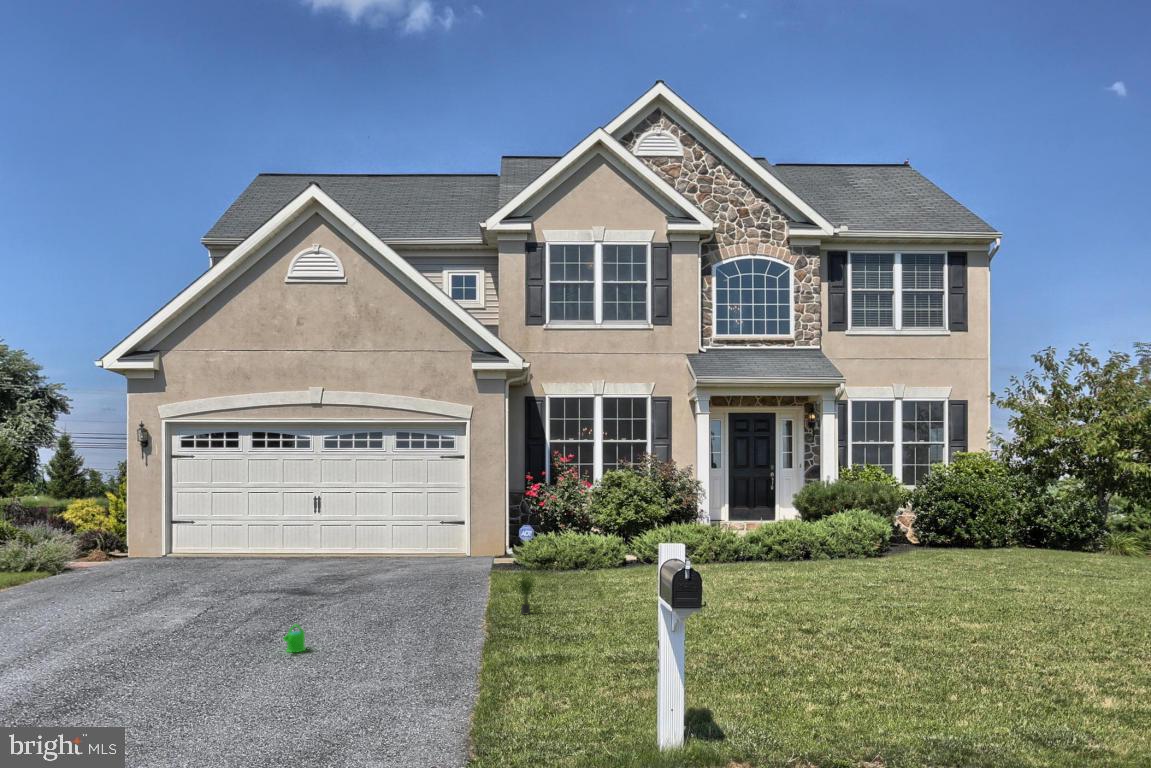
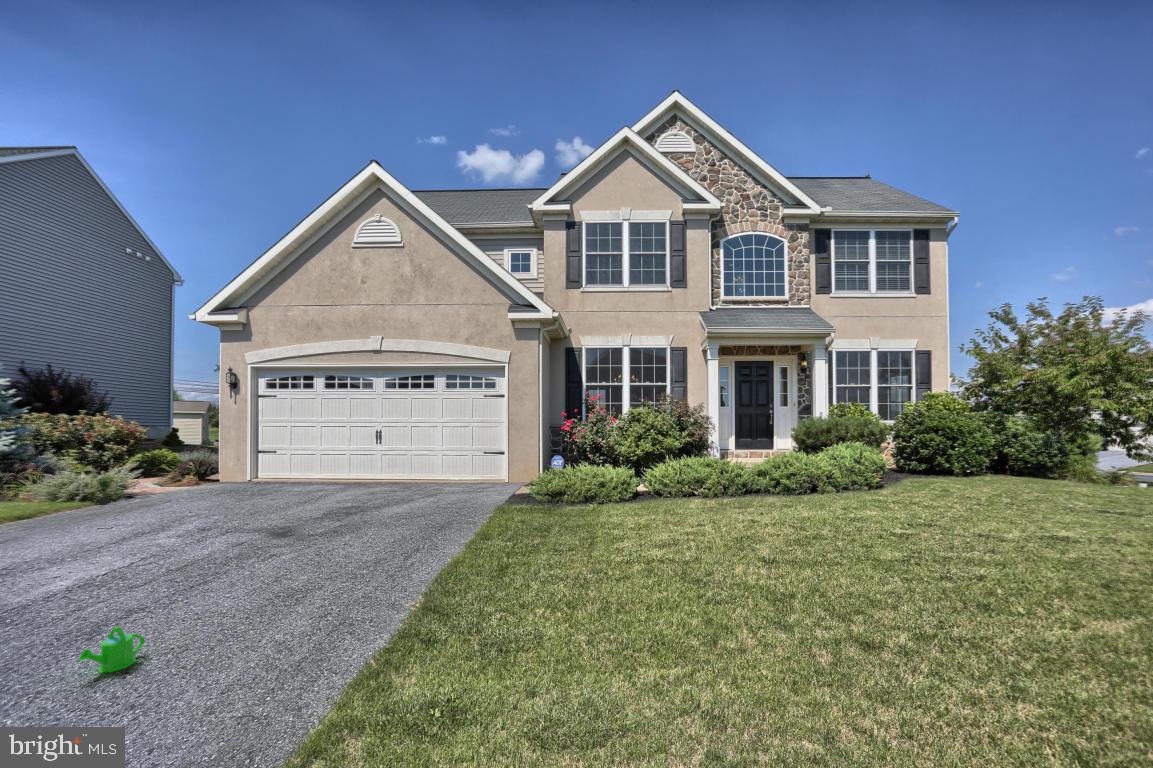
potted plant: present [515,574,534,614] -> present [96,475,113,505]

